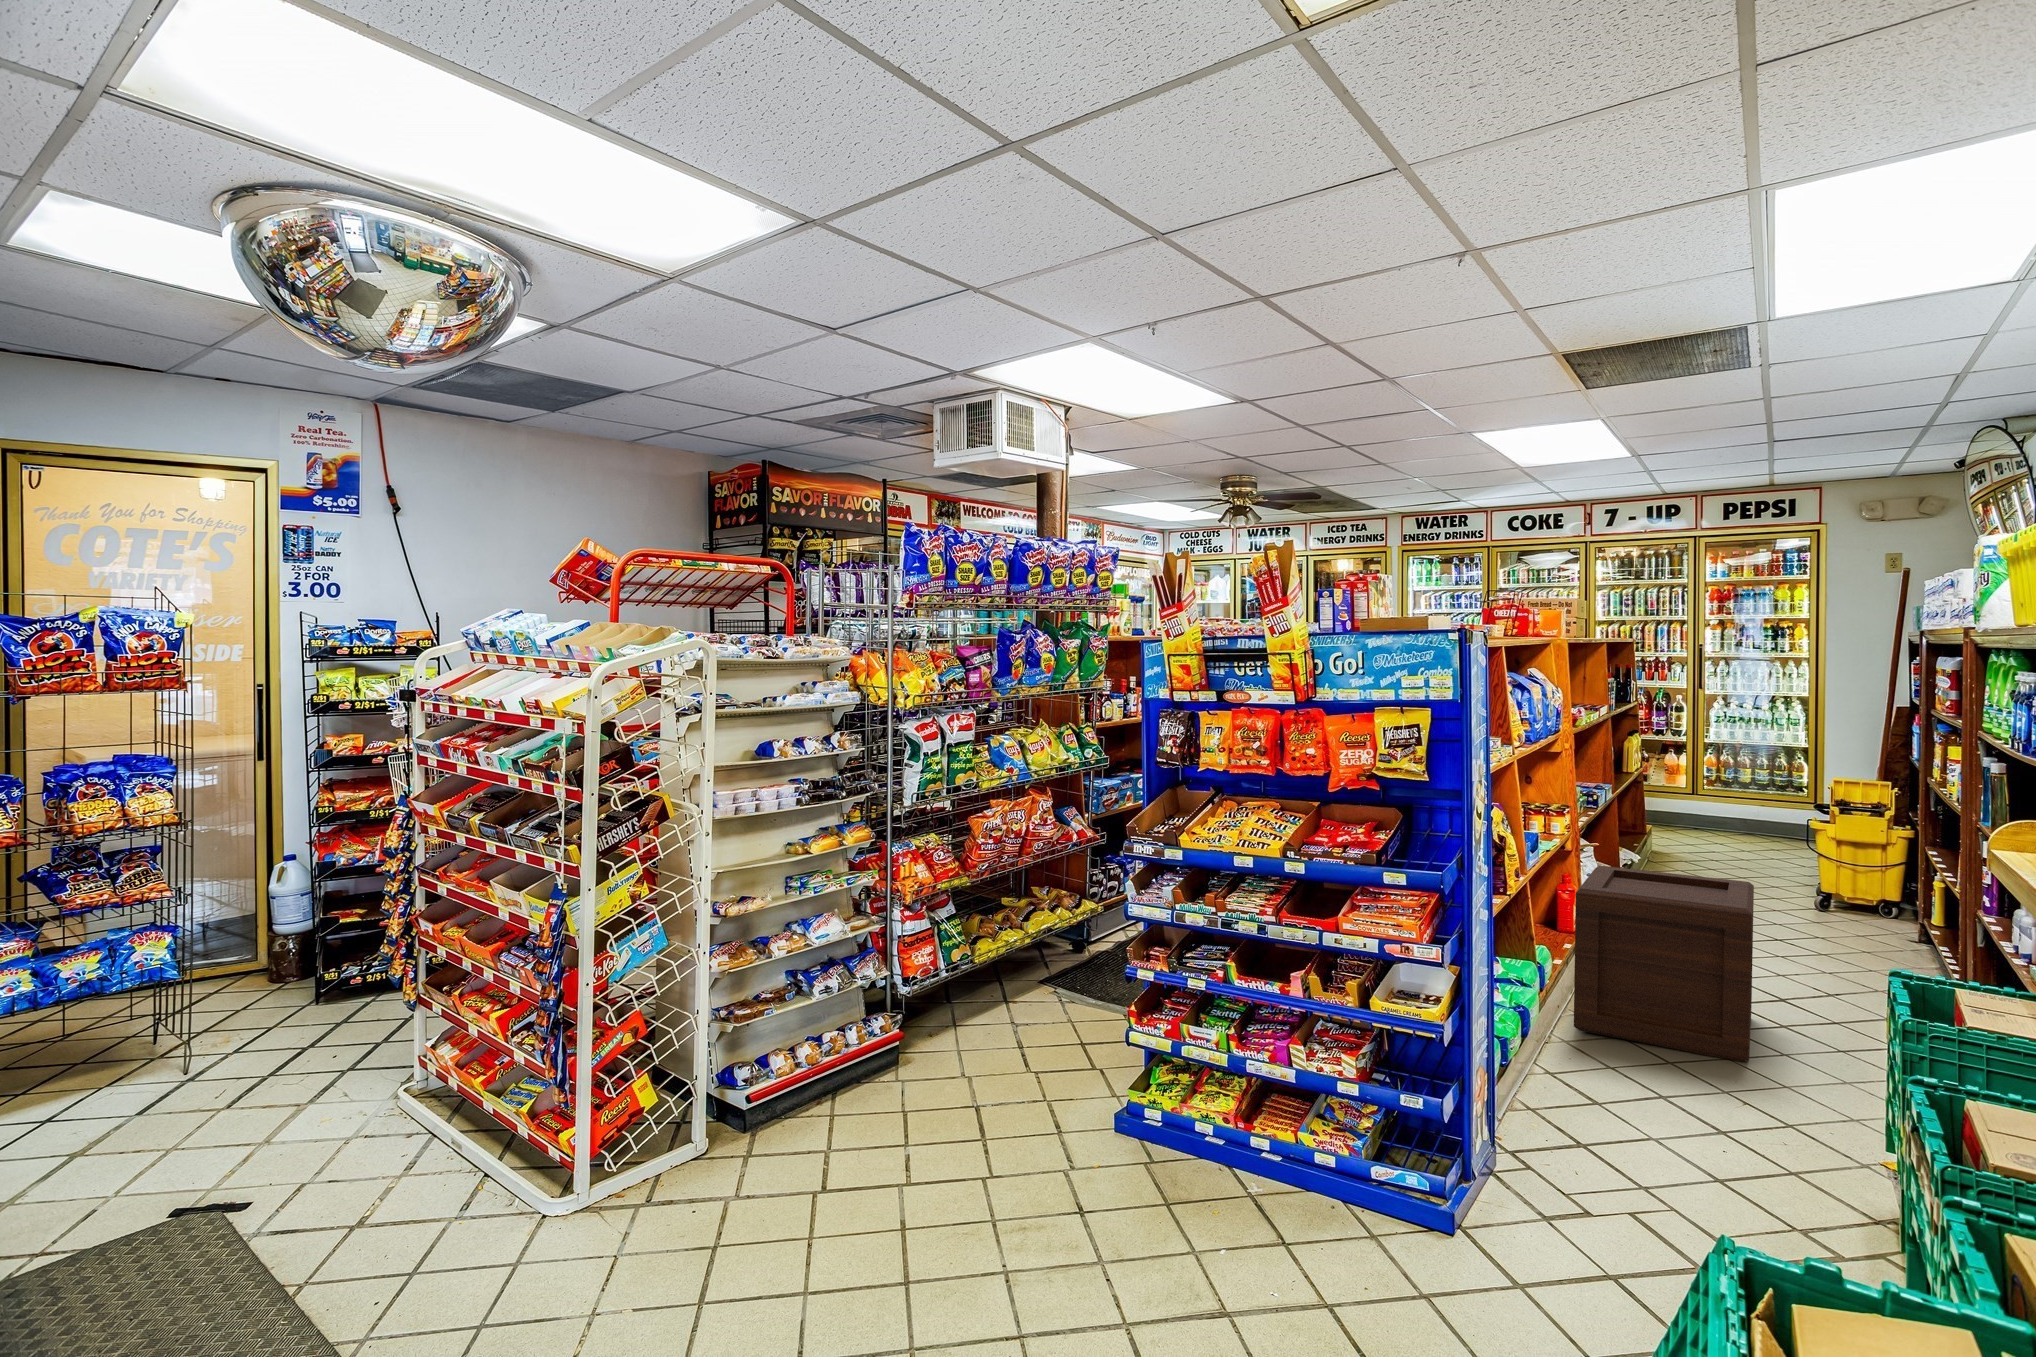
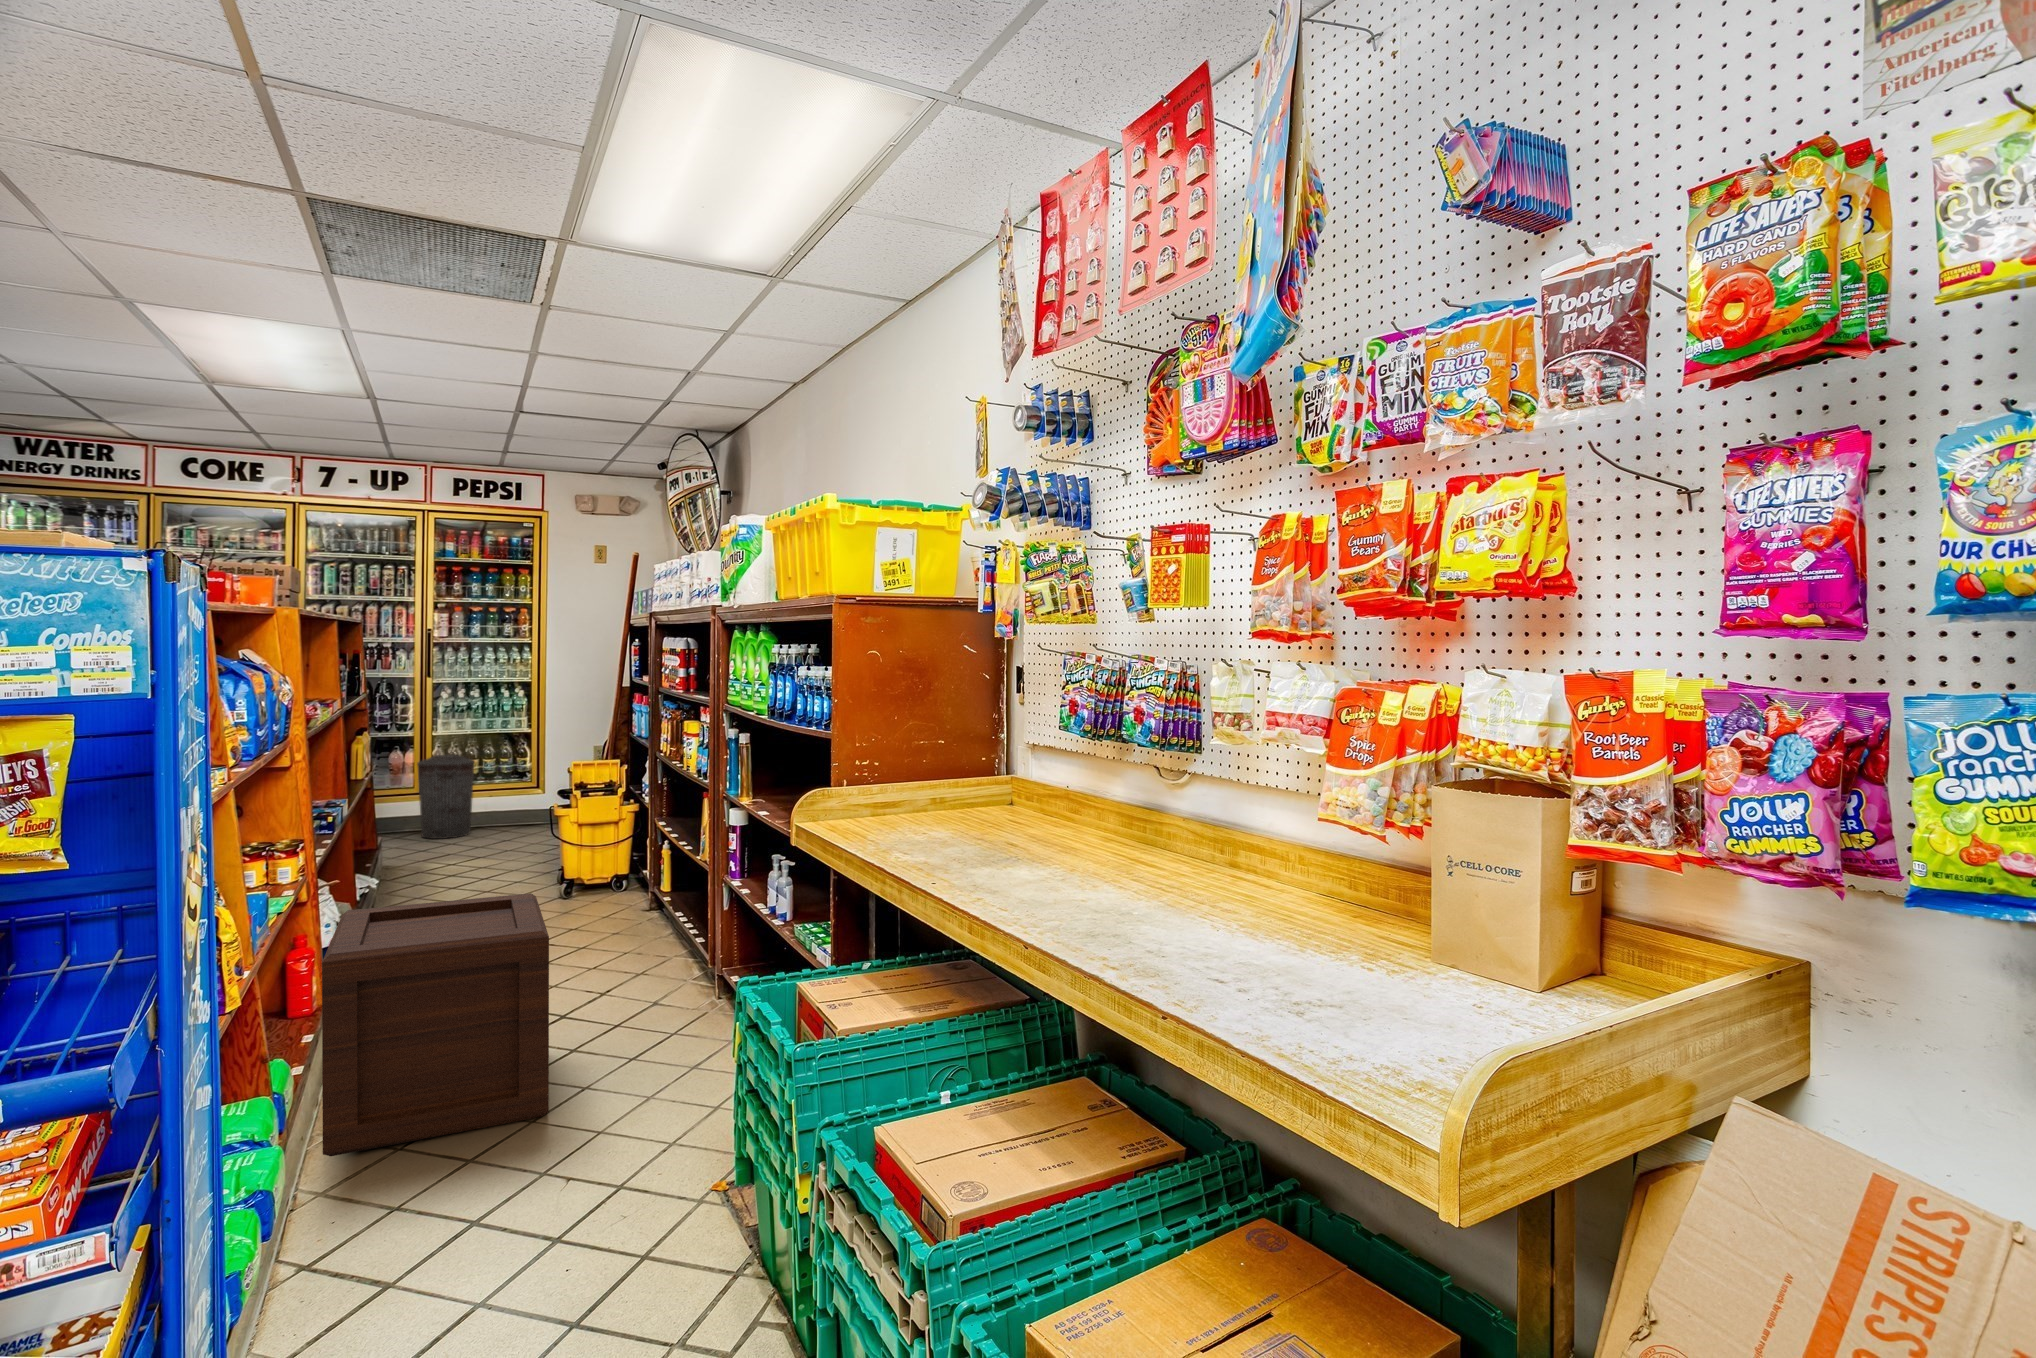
trash can: none [1686,758,1743,840] -> present [417,755,475,839]

